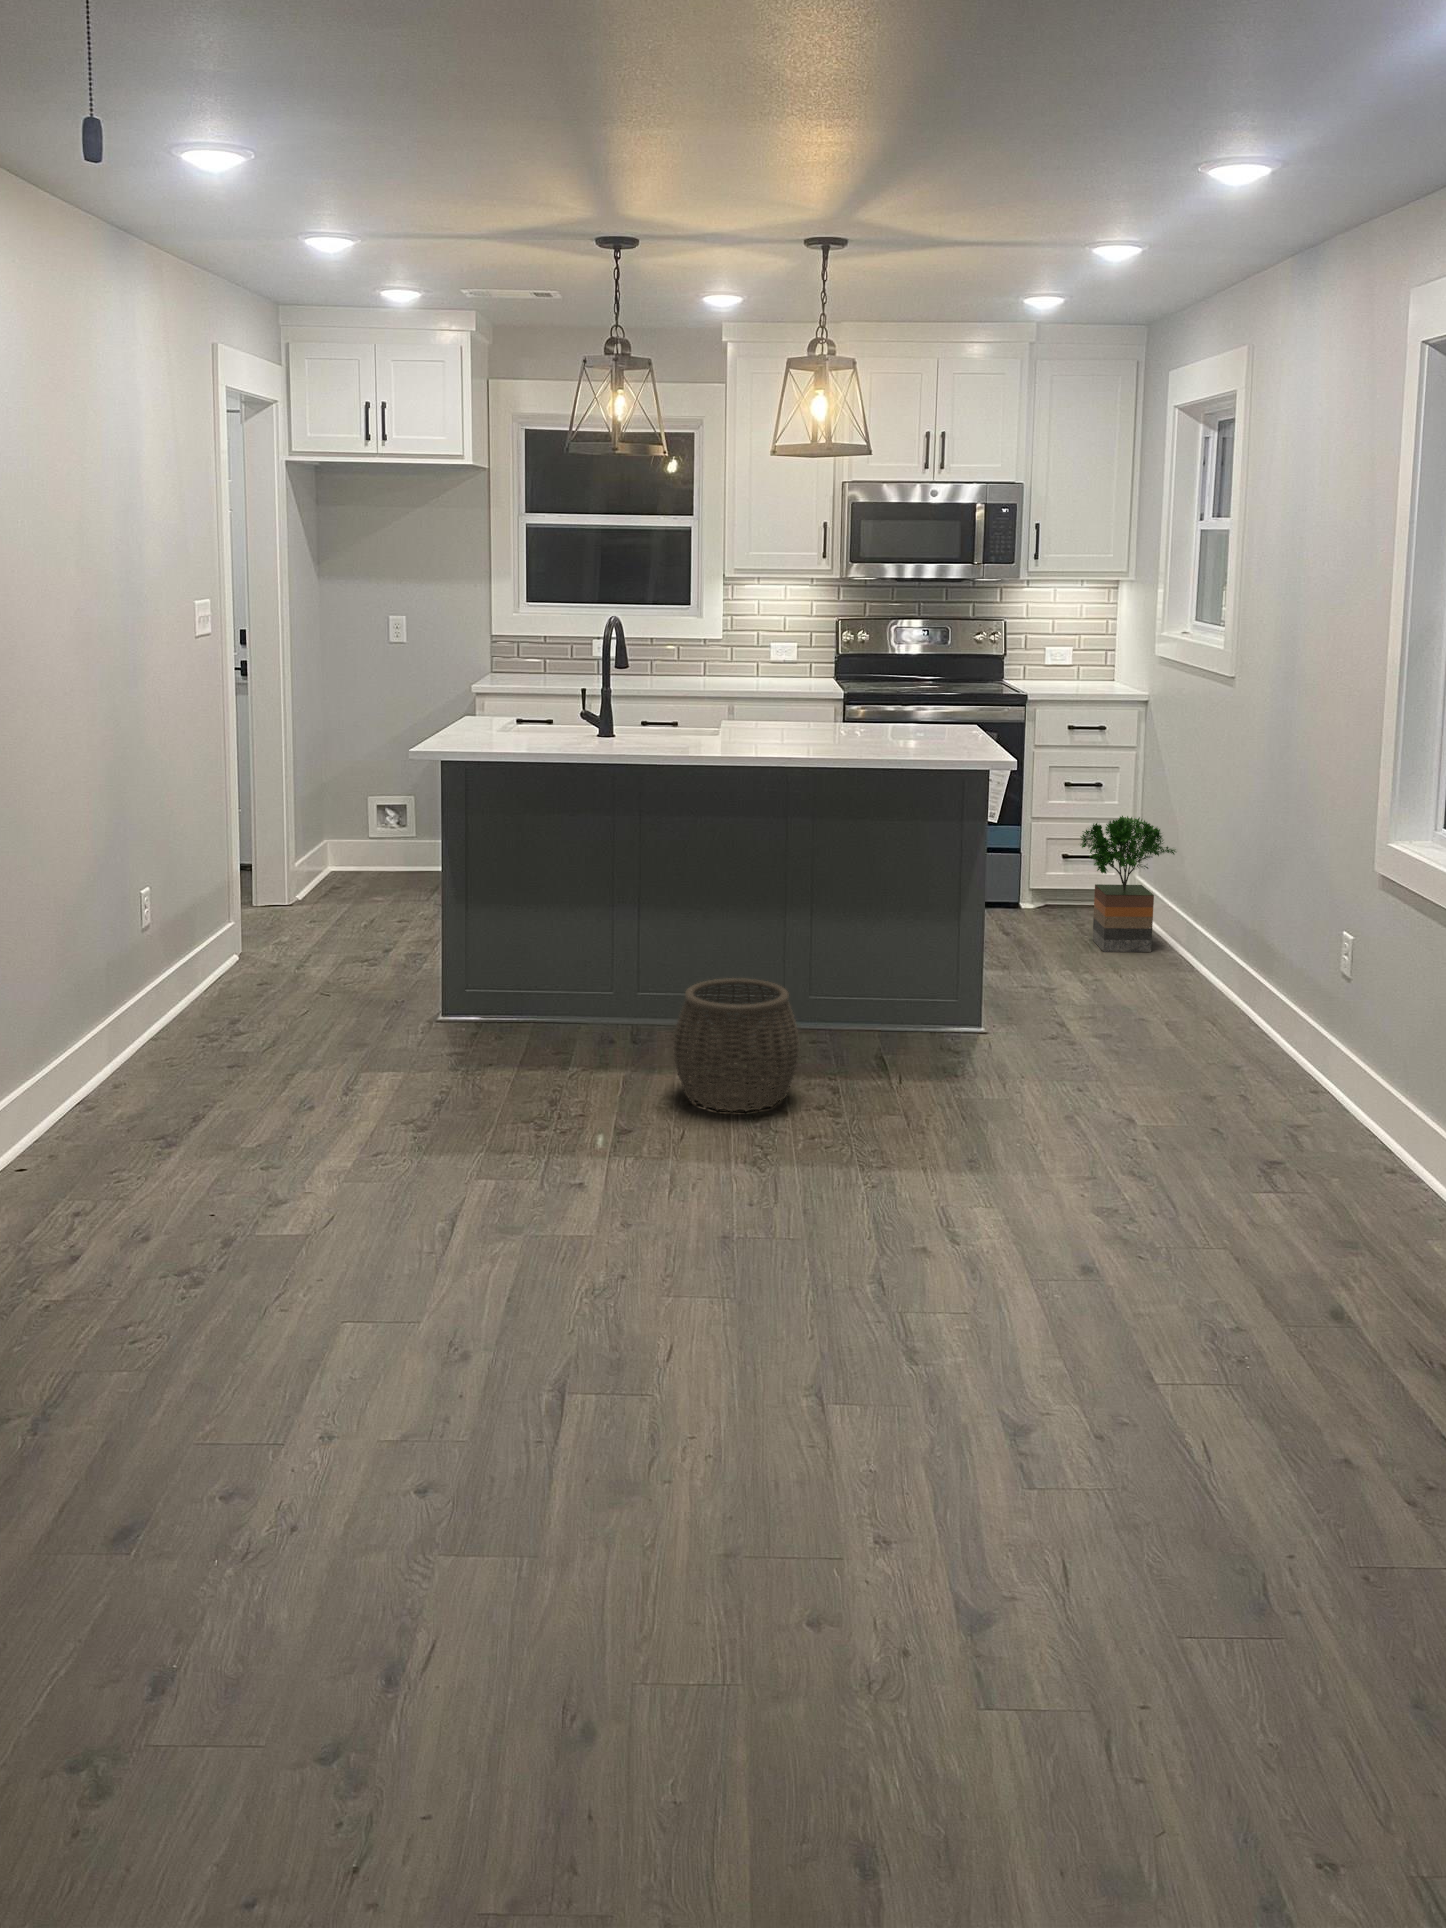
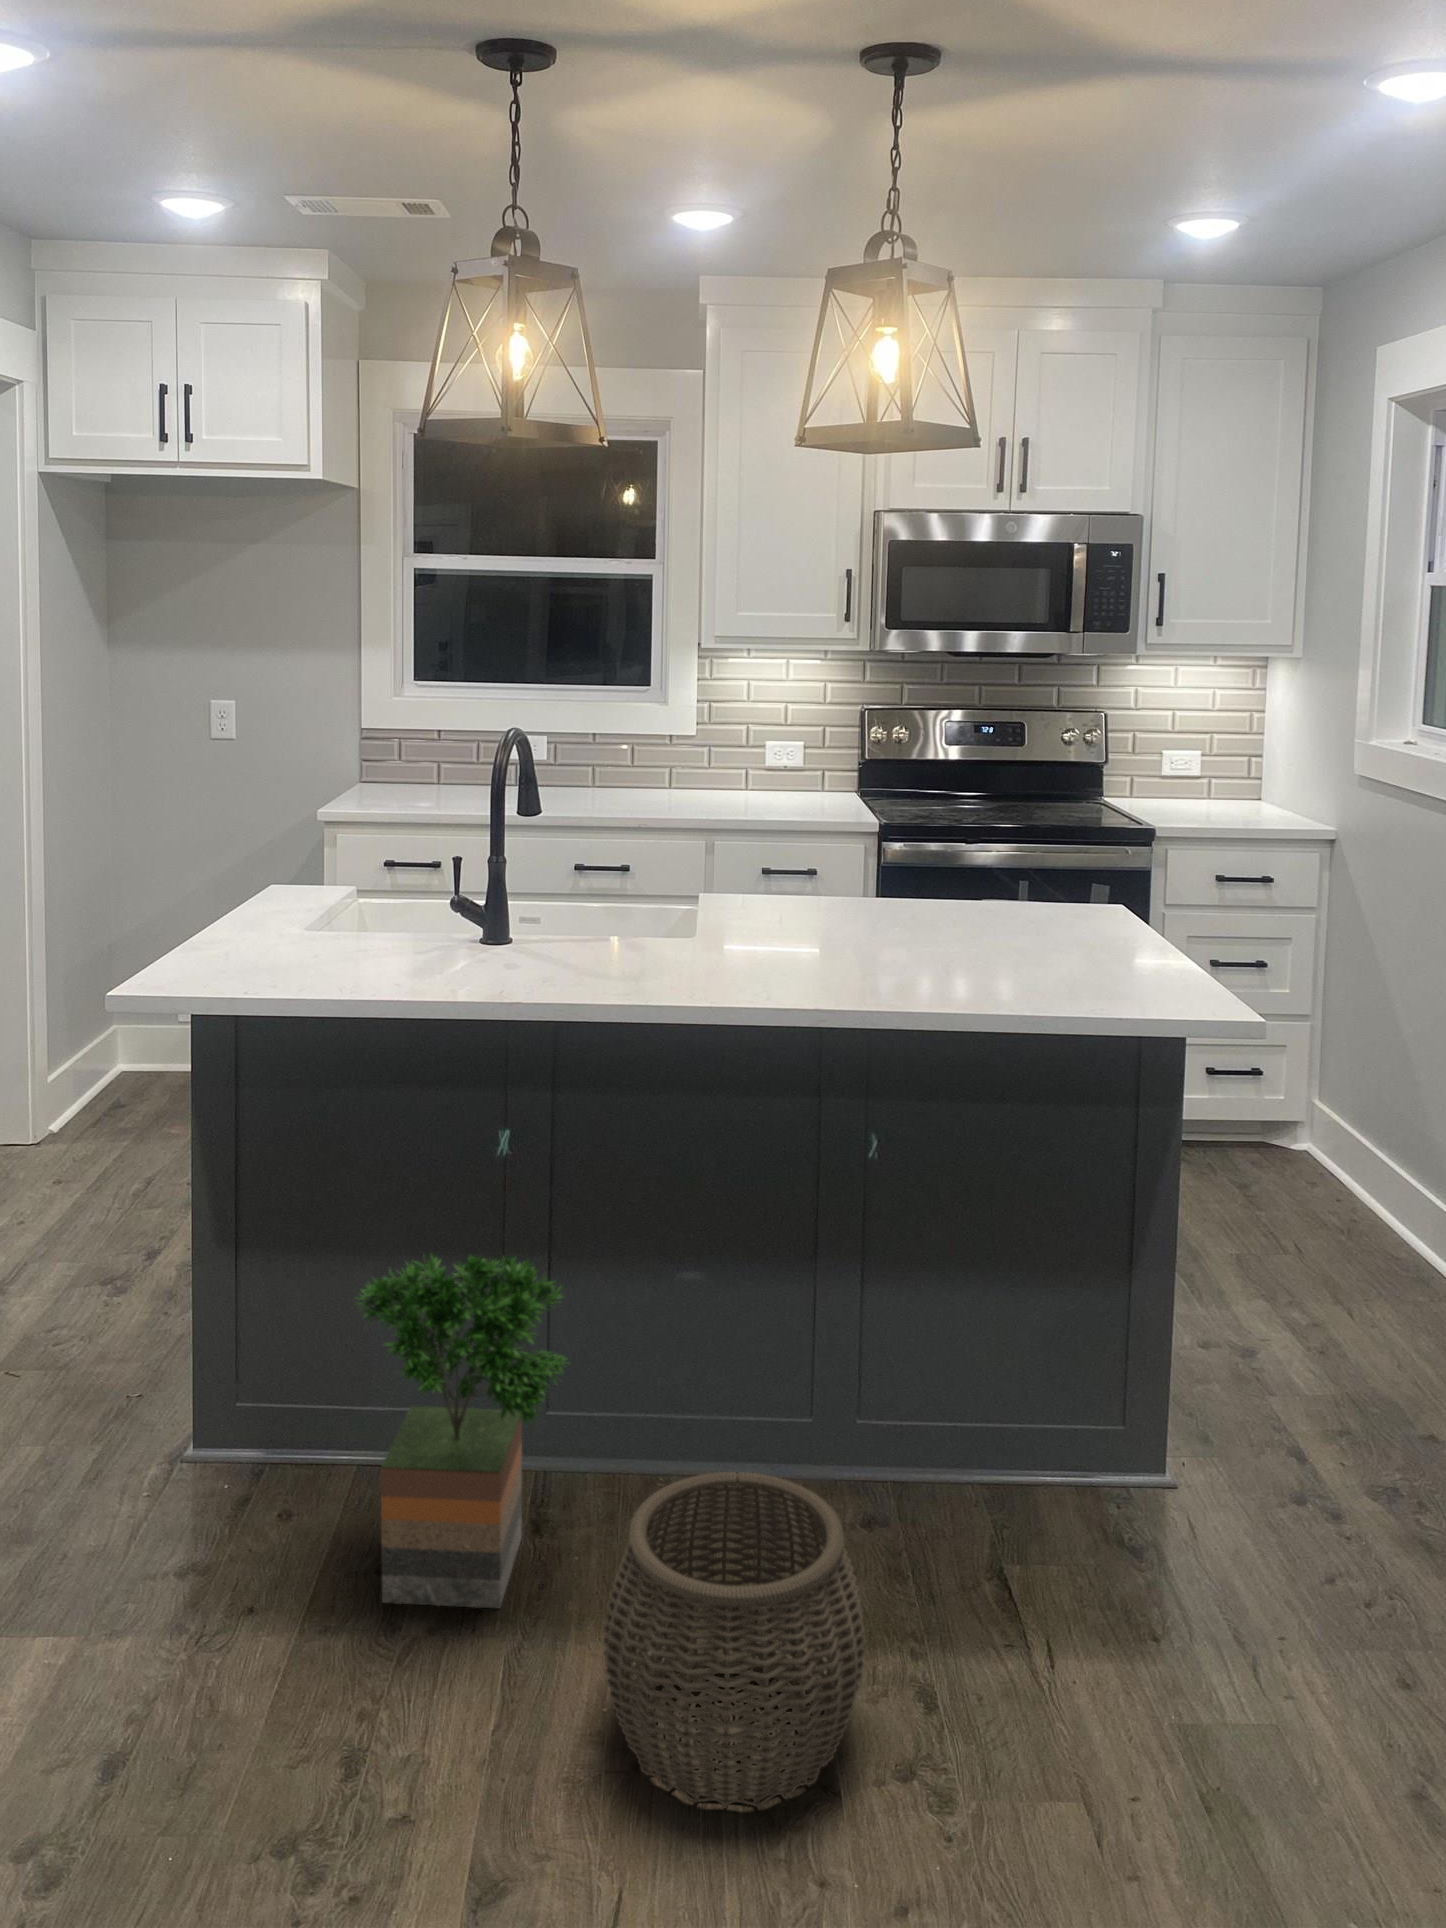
potted tree: present [1080,816,1176,952] -> present [358,1254,567,1608]

